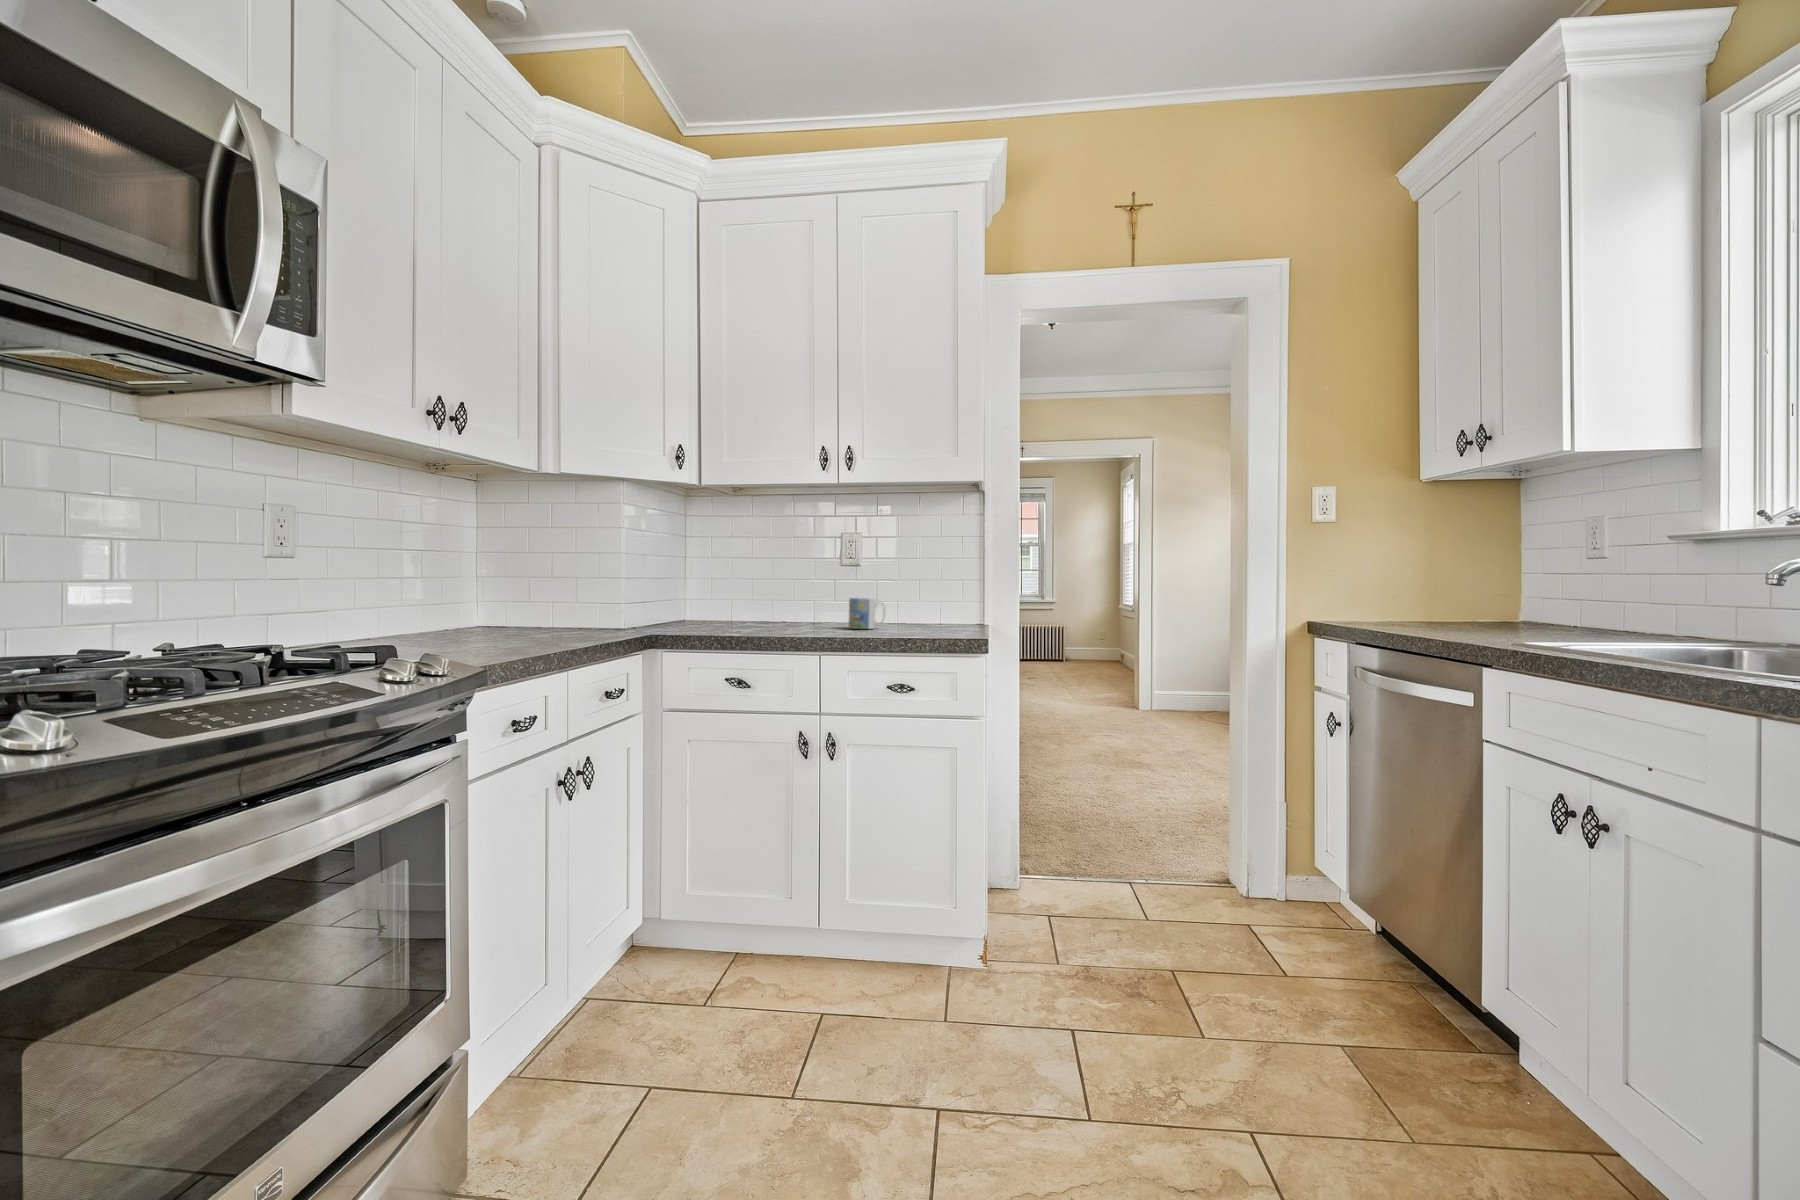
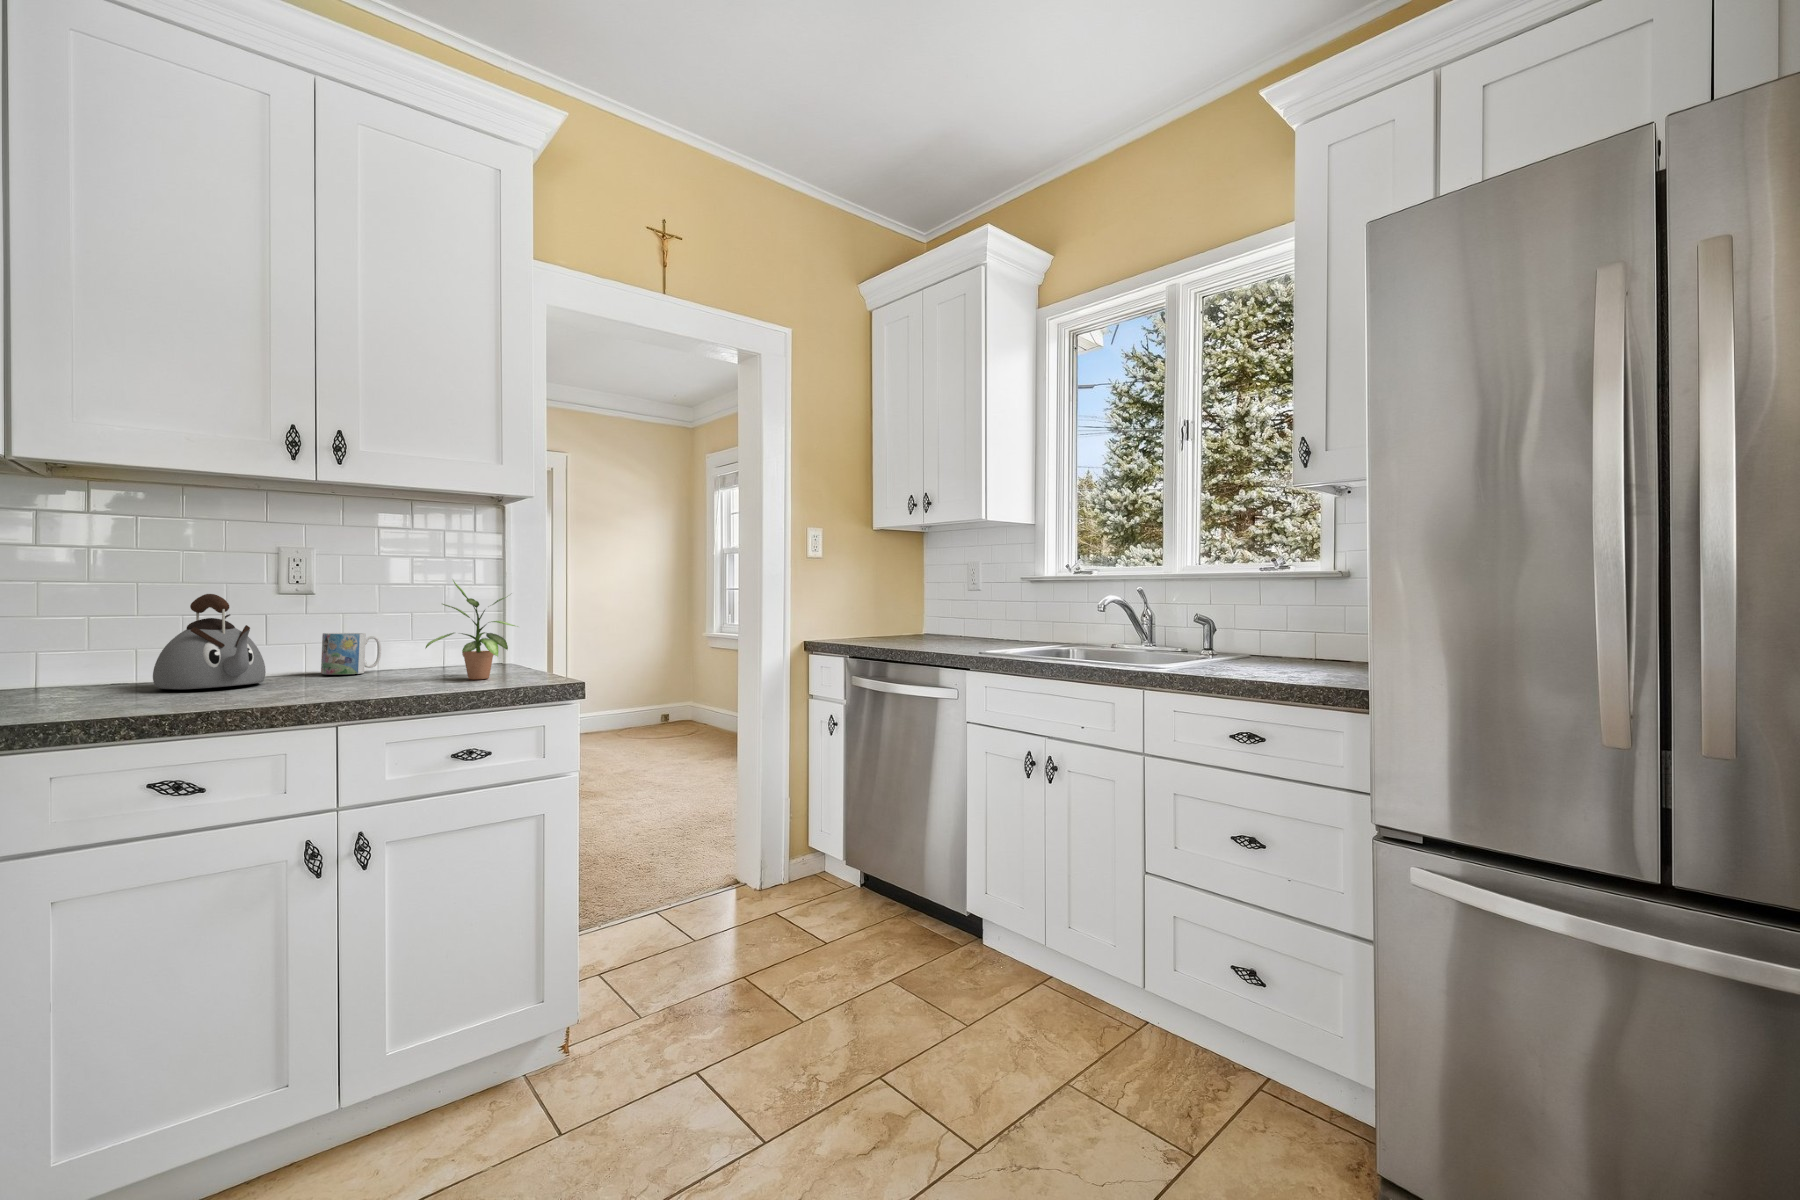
potted plant: none [886,552,955,635] -> present [426,580,515,679]
kettle: none [753,569,810,631] -> present [153,594,266,689]

